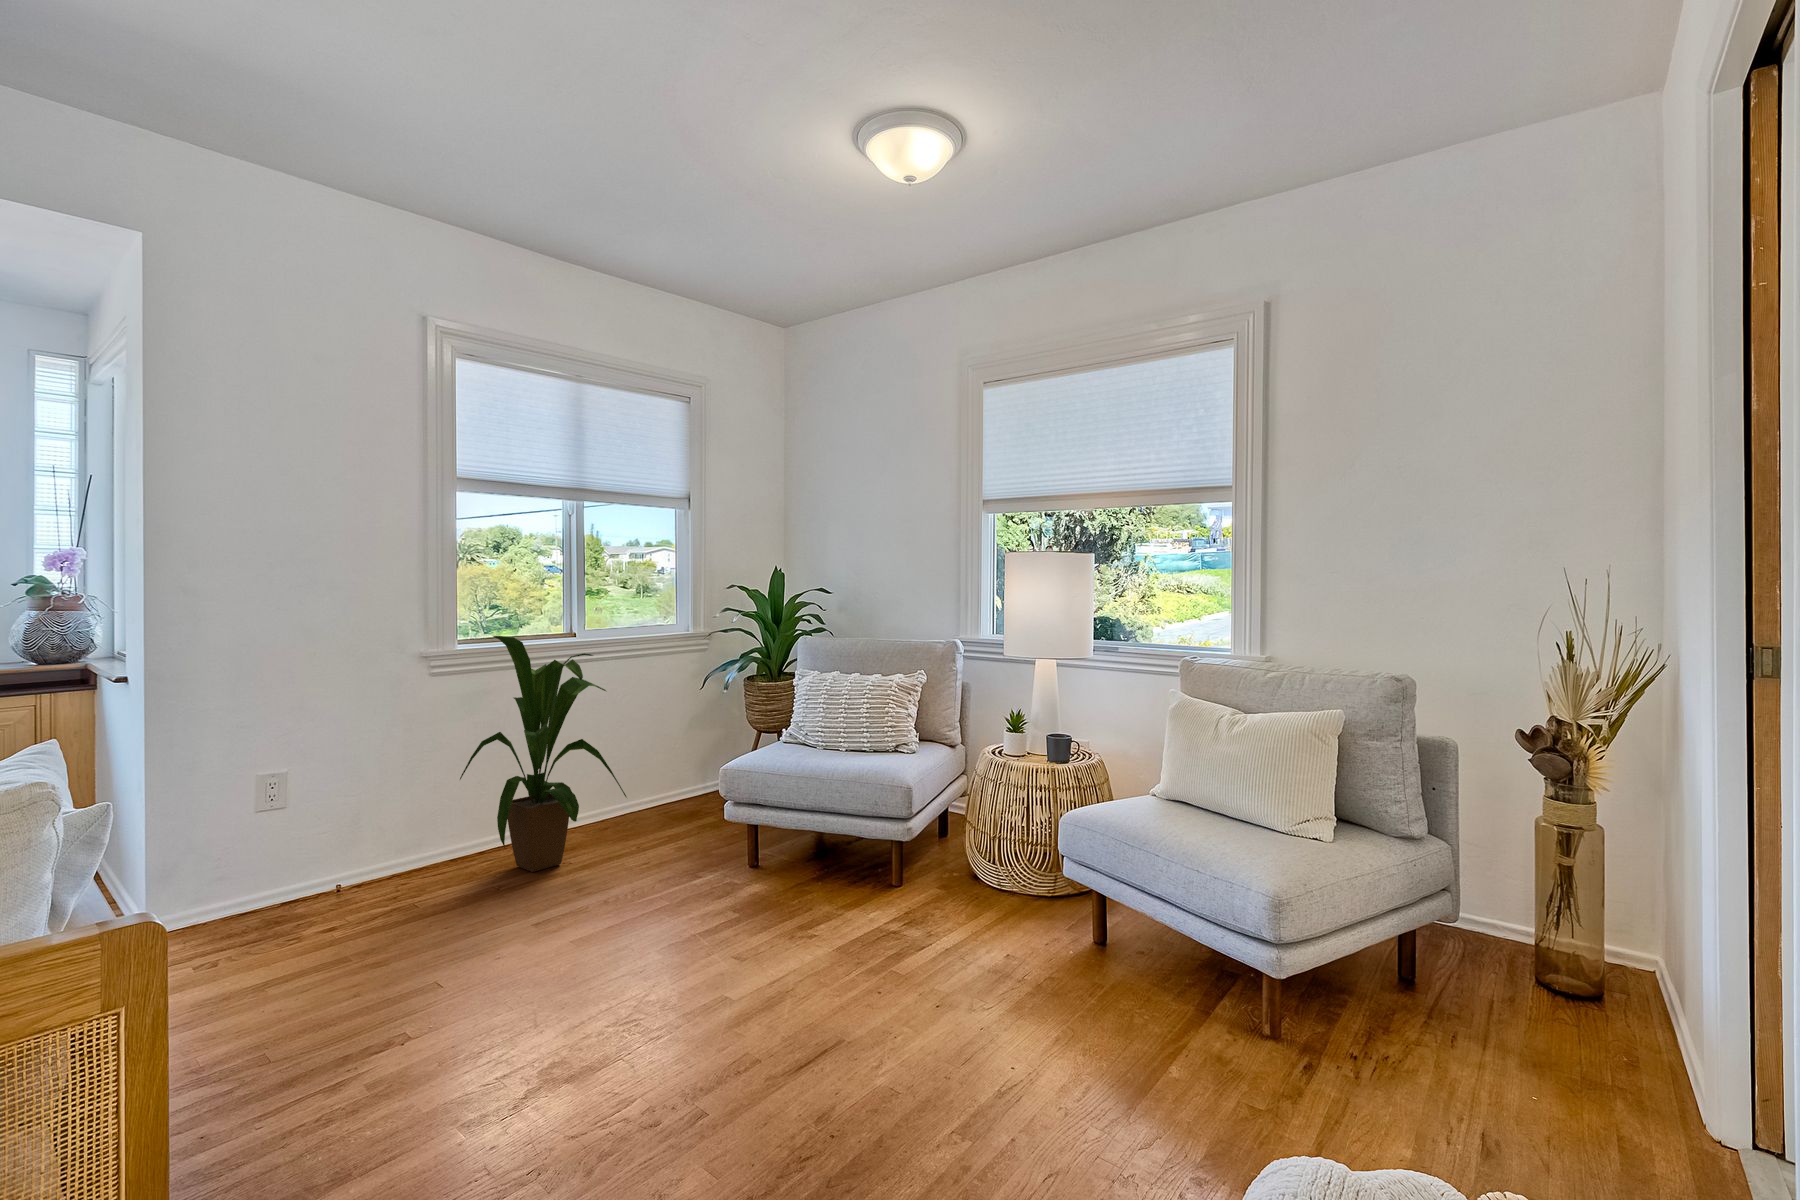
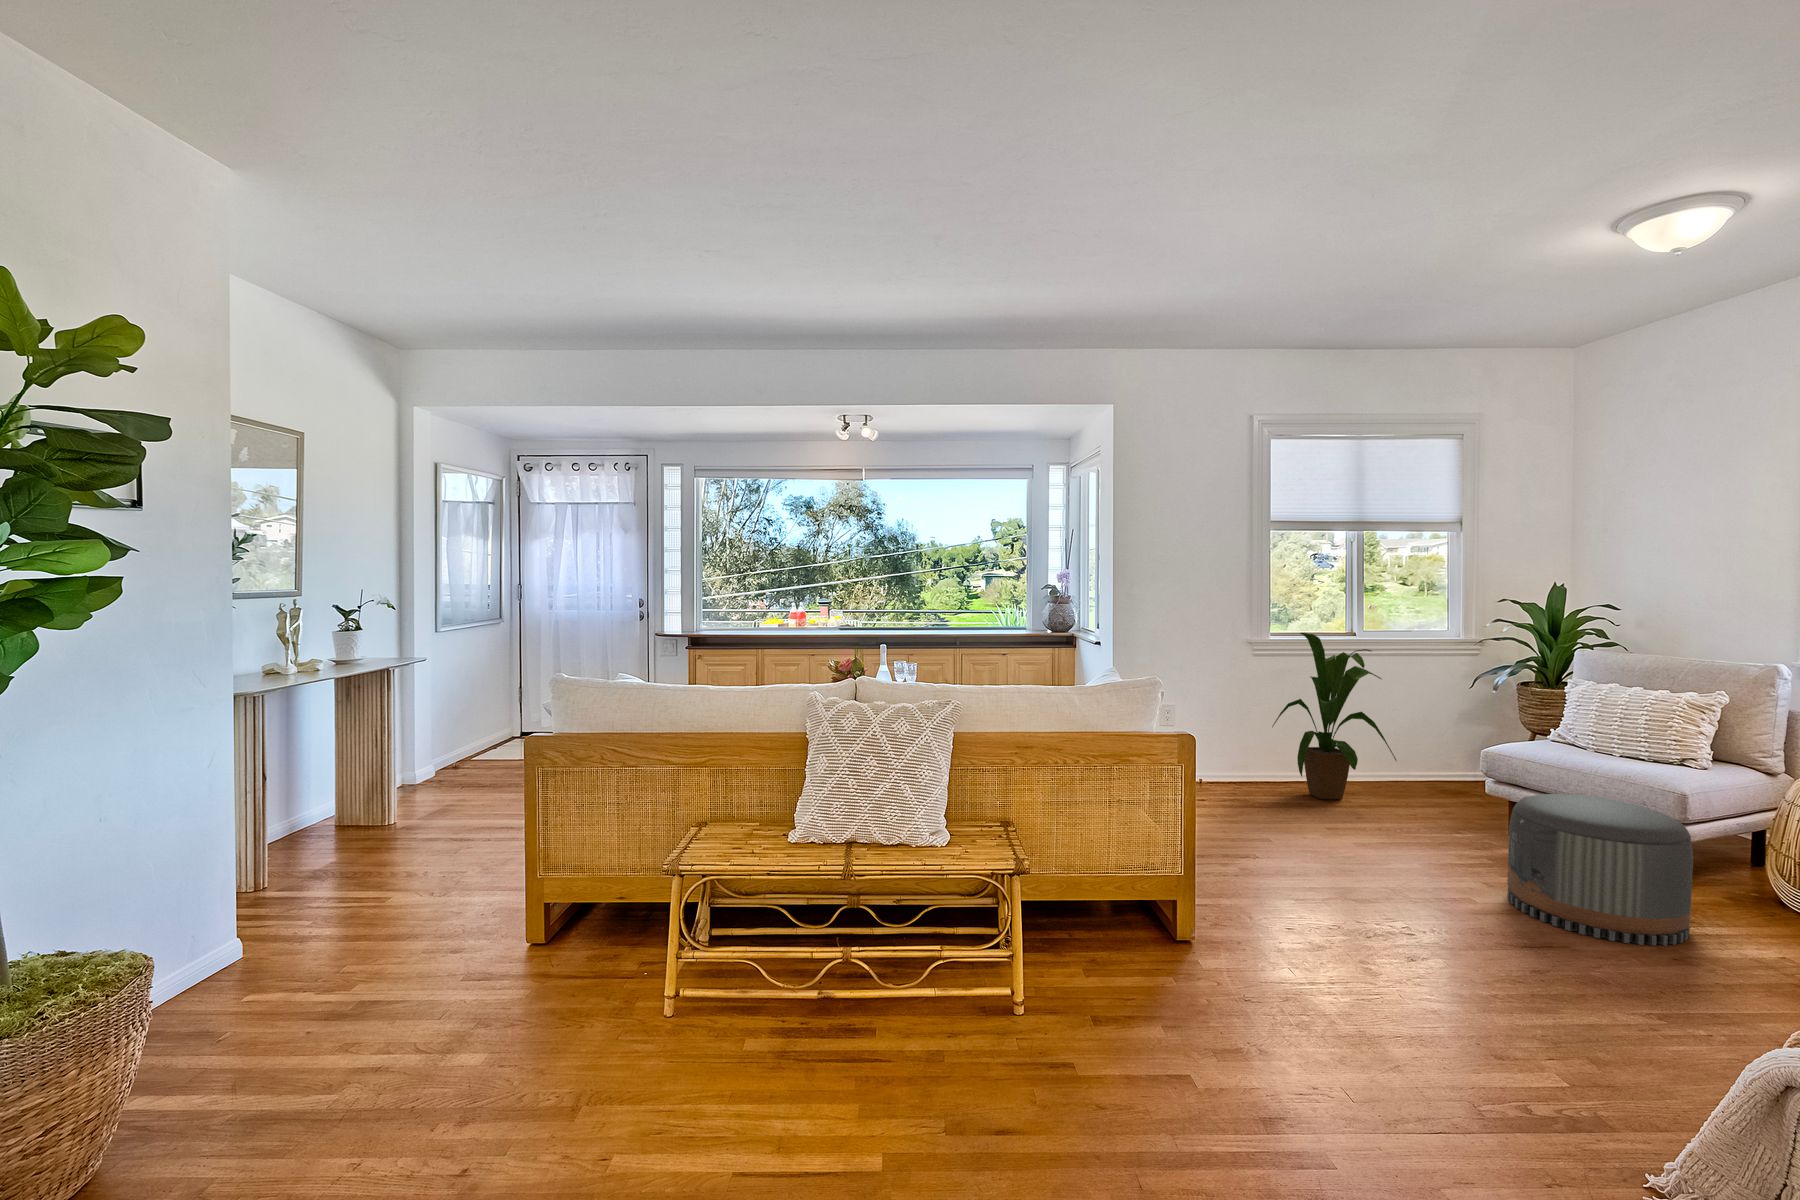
pouf: none [764,813,938,1006] -> present [1507,794,1693,946]

